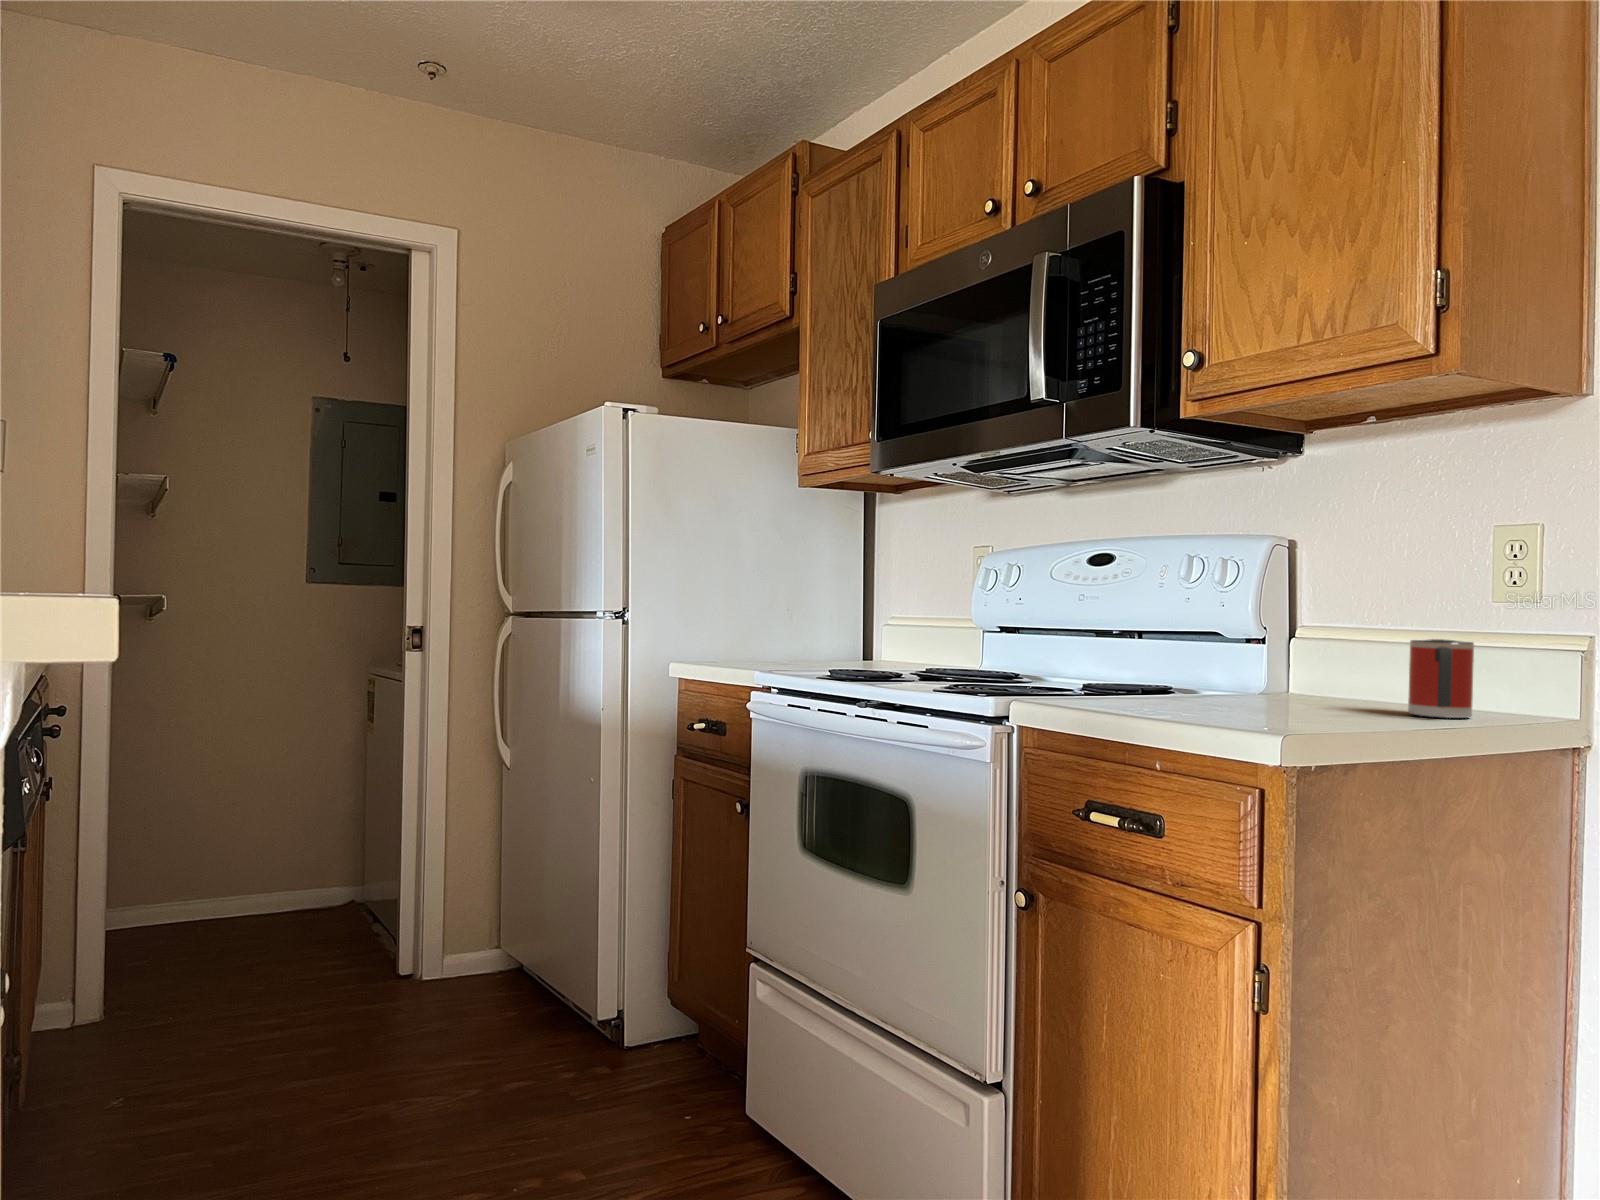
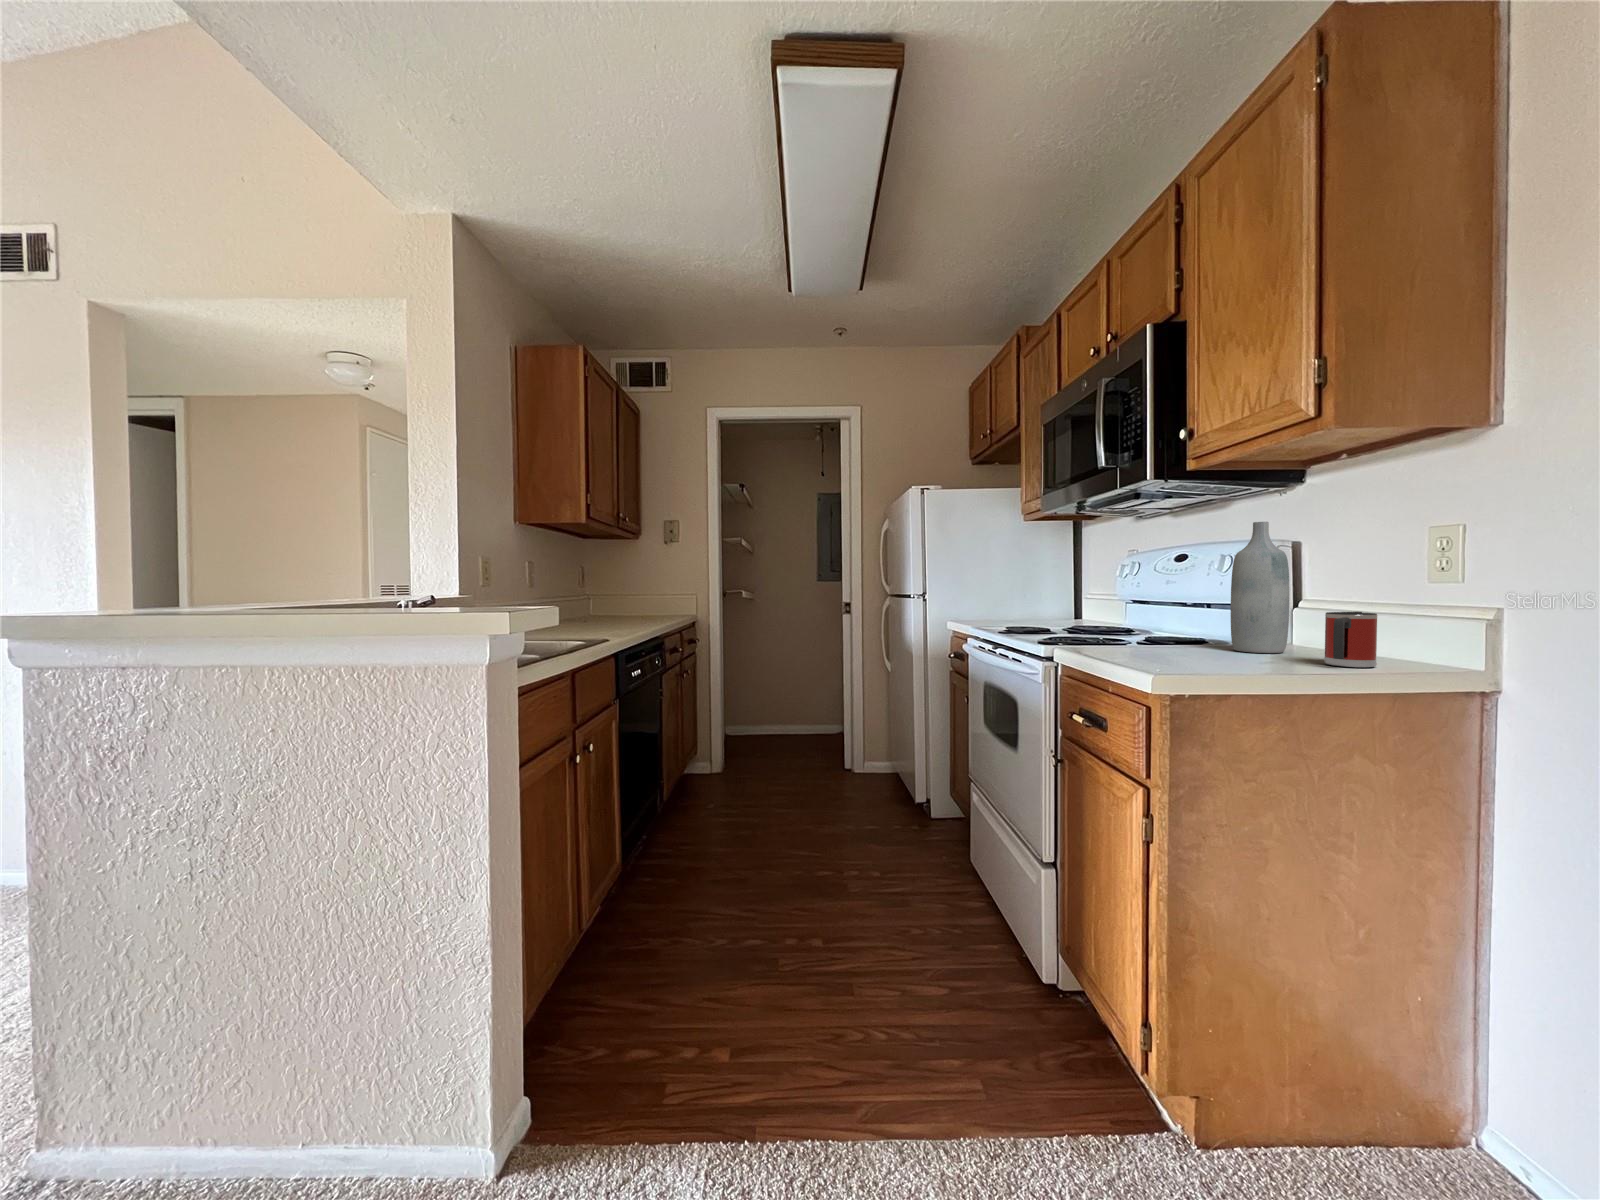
bottle: none [1244,505,1320,703] -> present [1231,522,1289,653]

